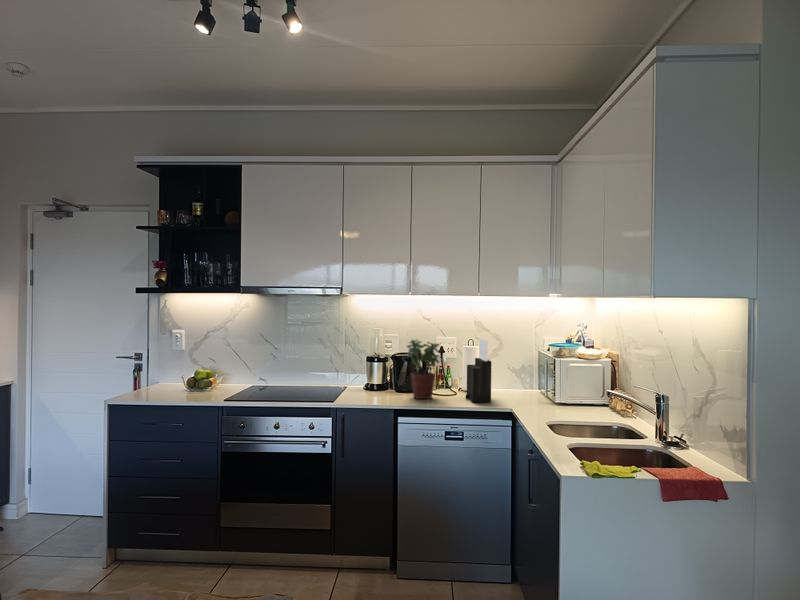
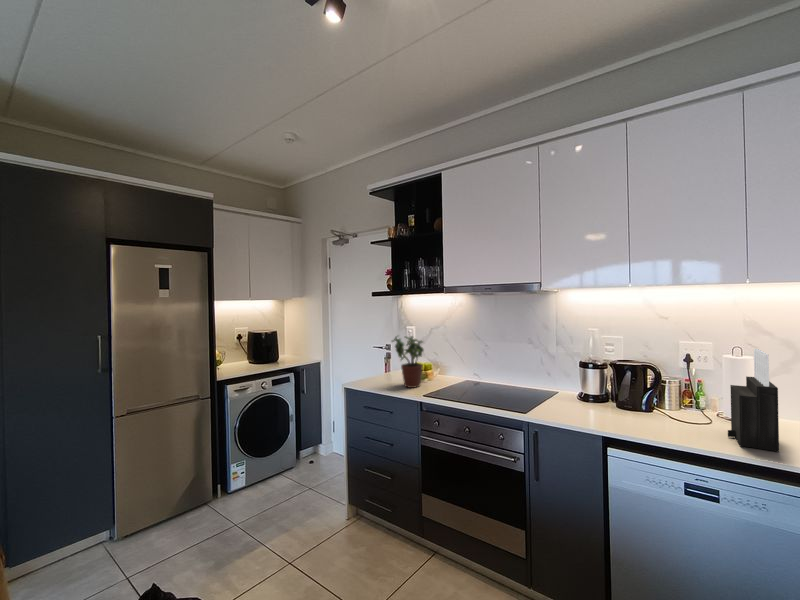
potted plant: present [407,340,440,399] -> present [392,336,424,388]

